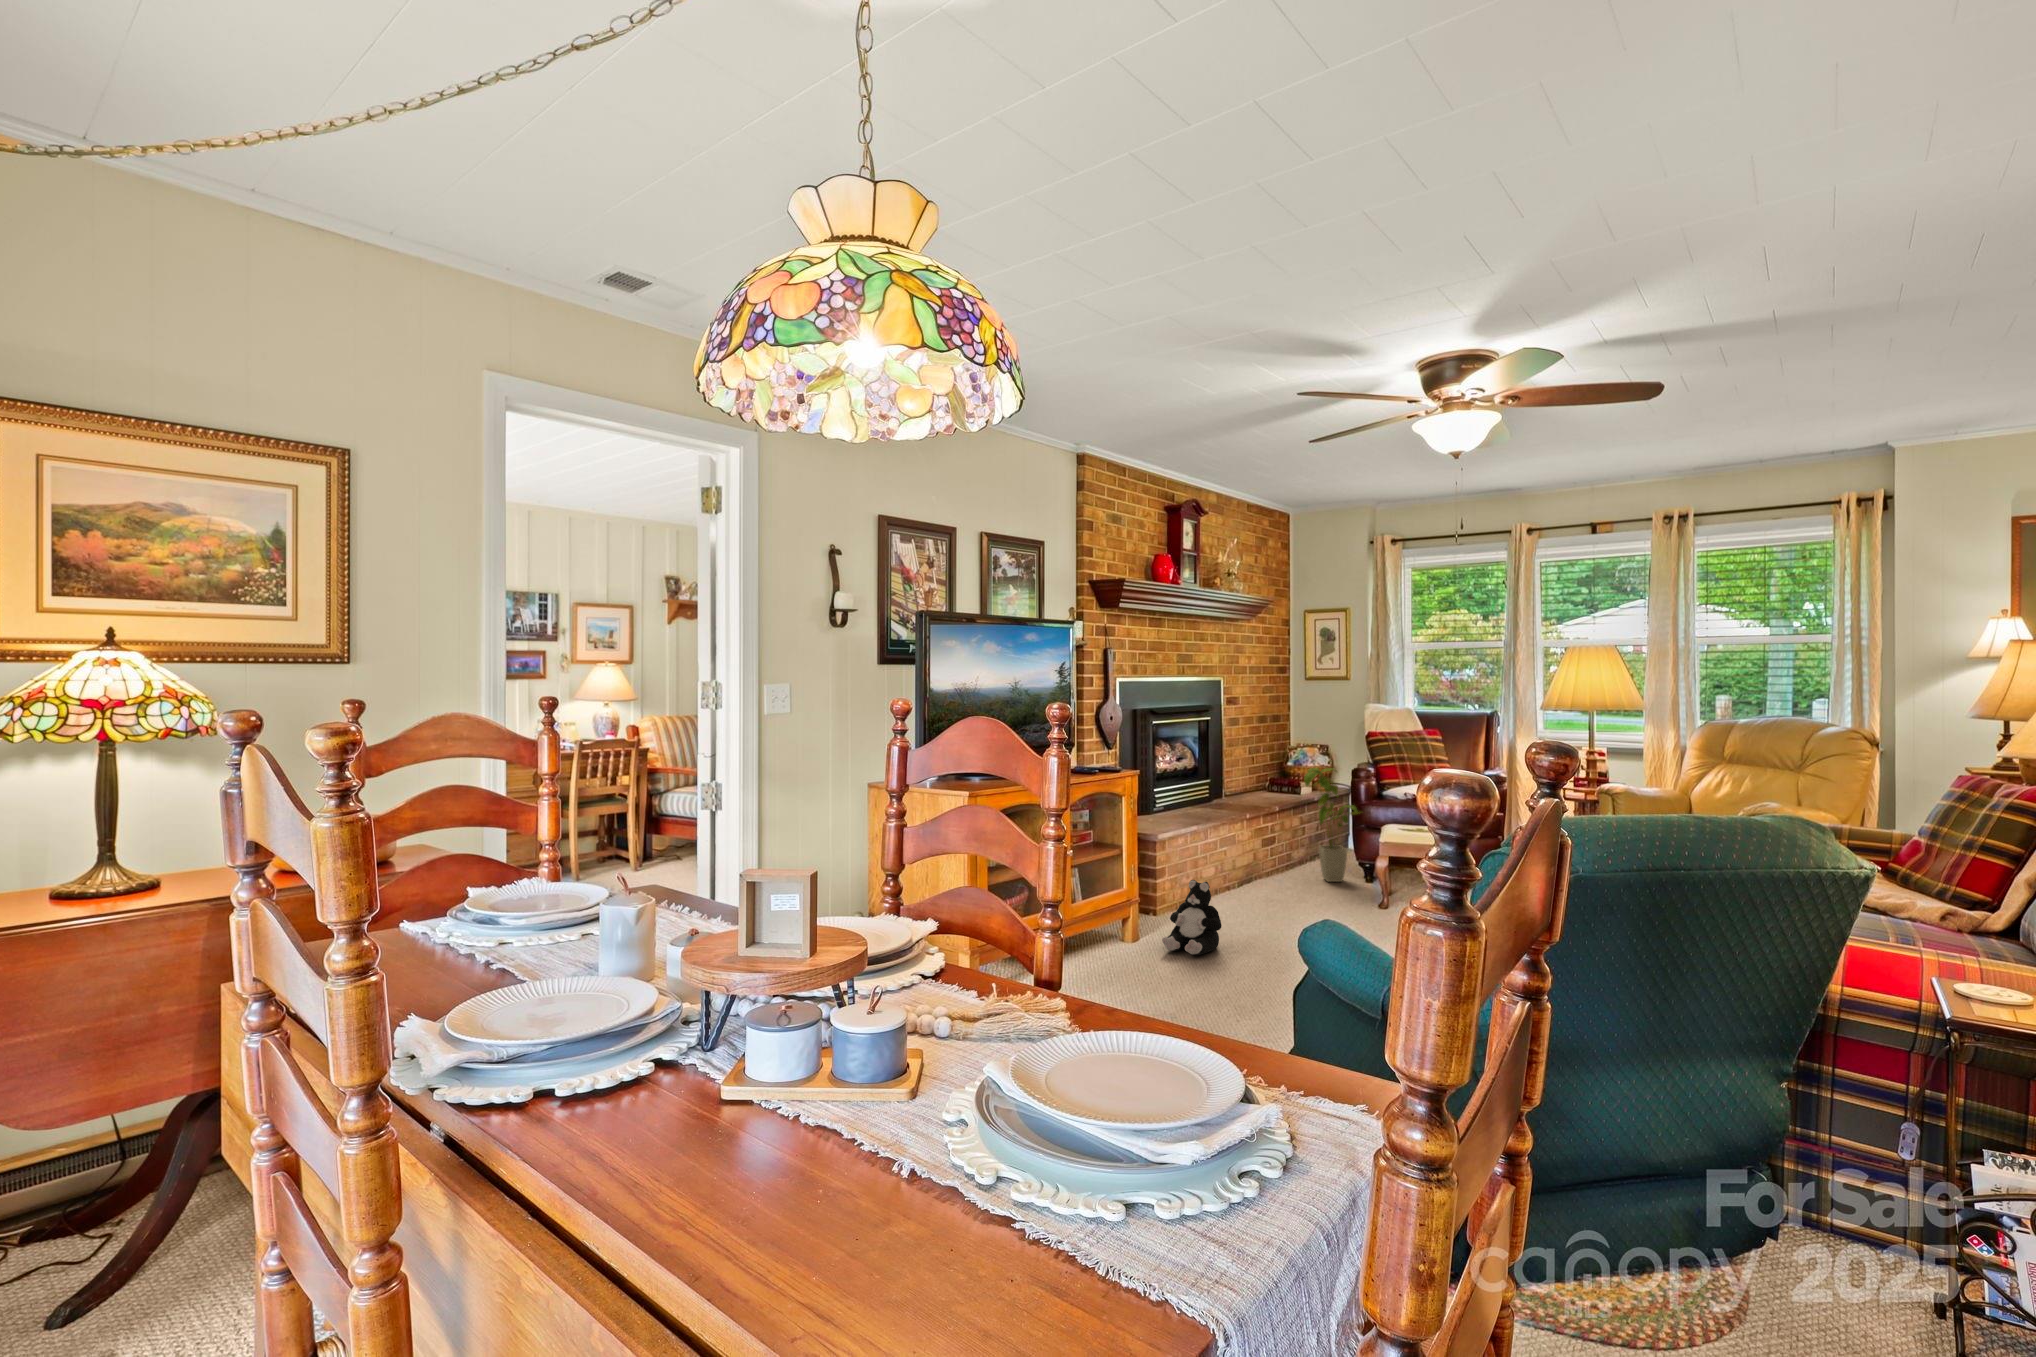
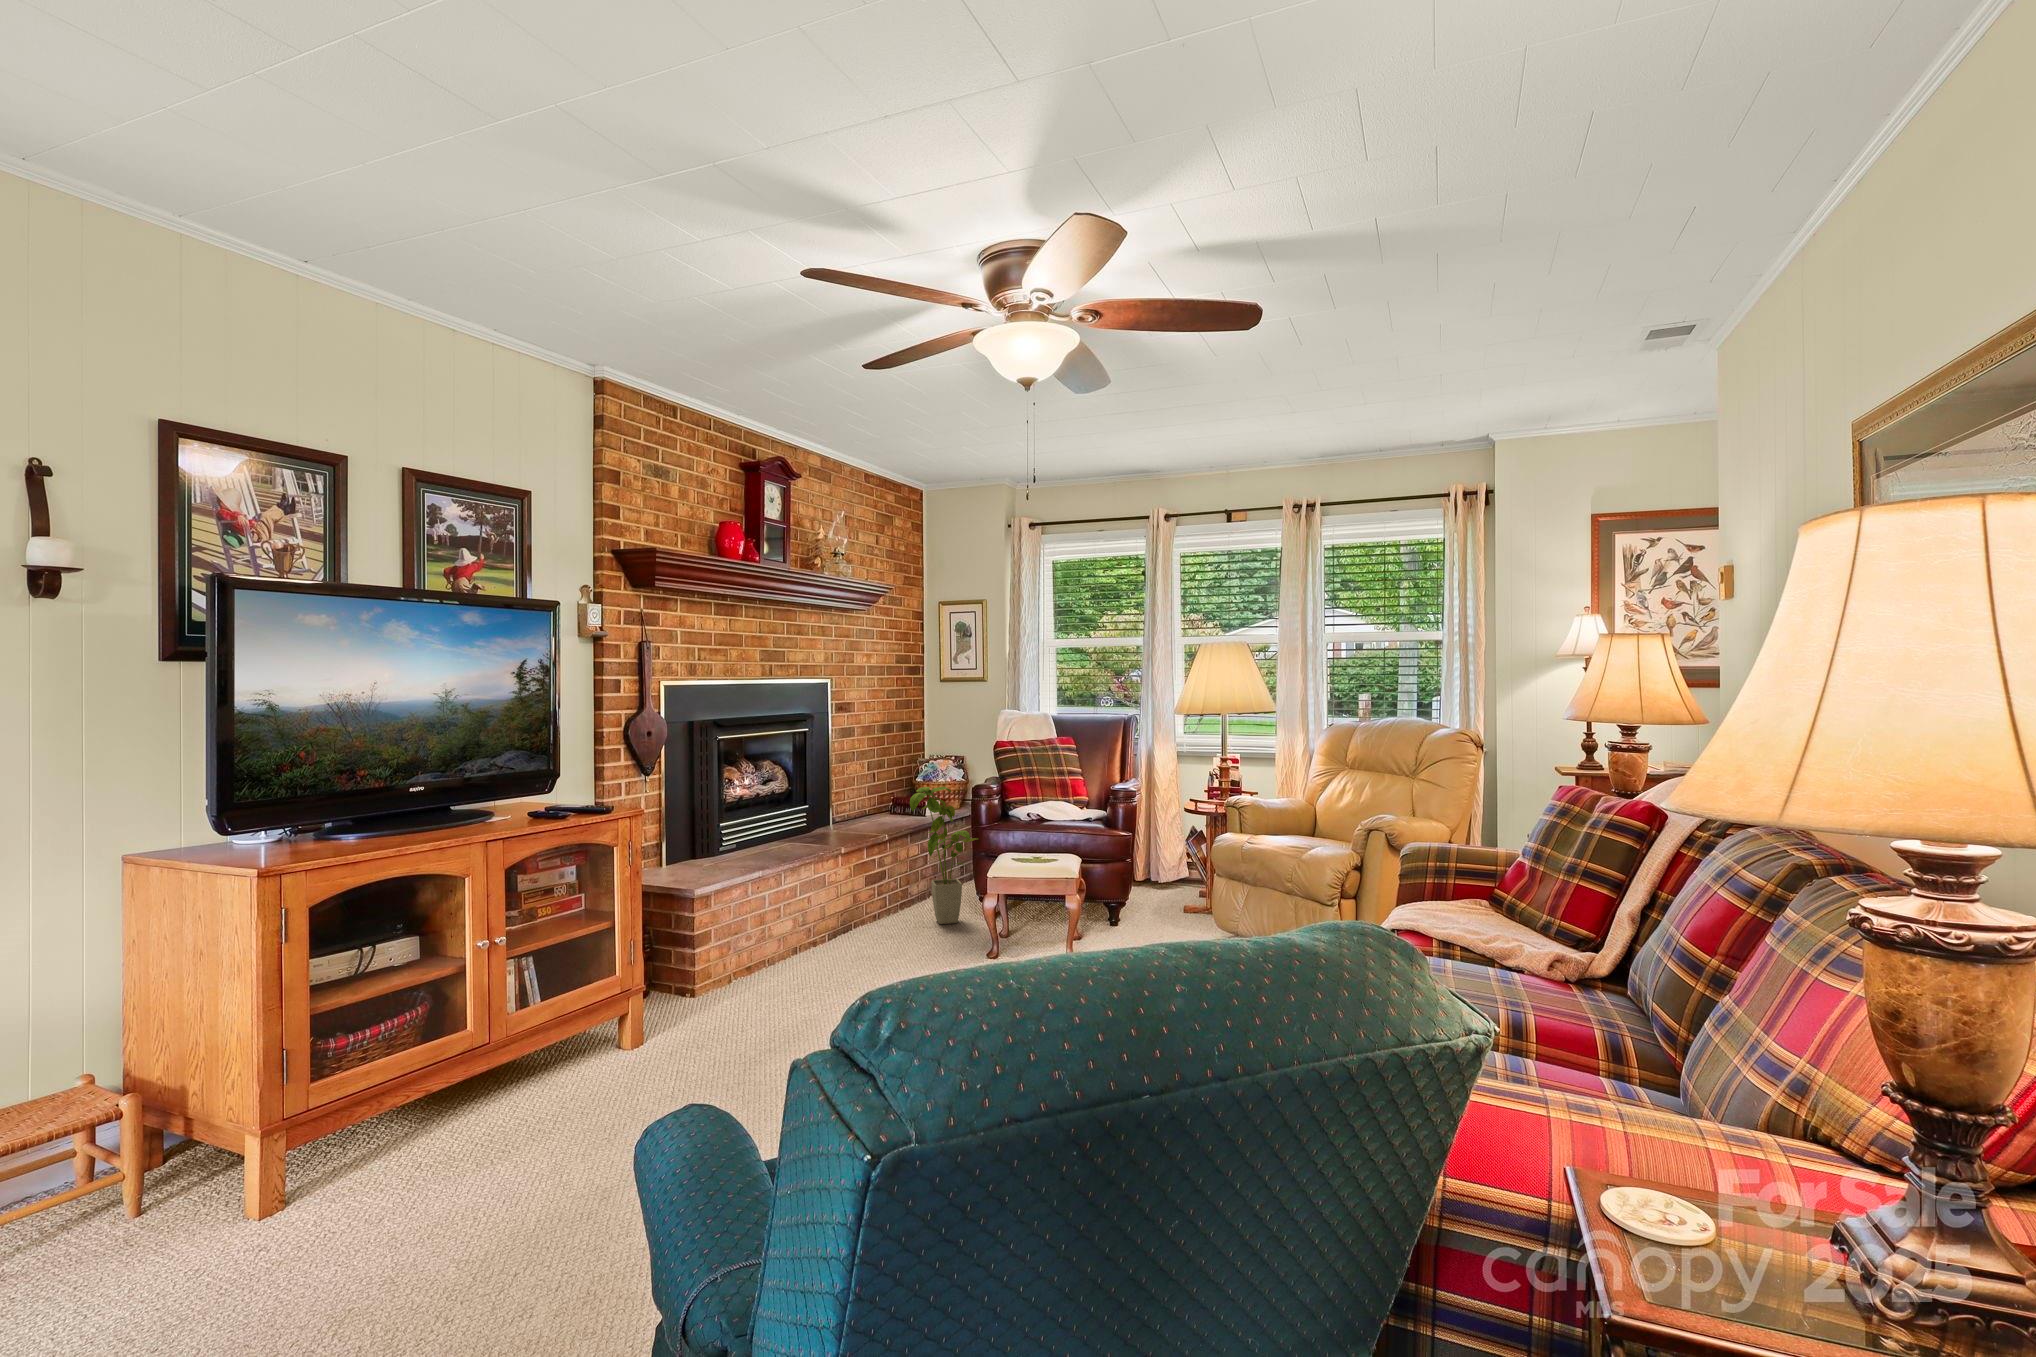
plush toy: present [1162,880,1222,955] -> none [661,957,749,1066]

